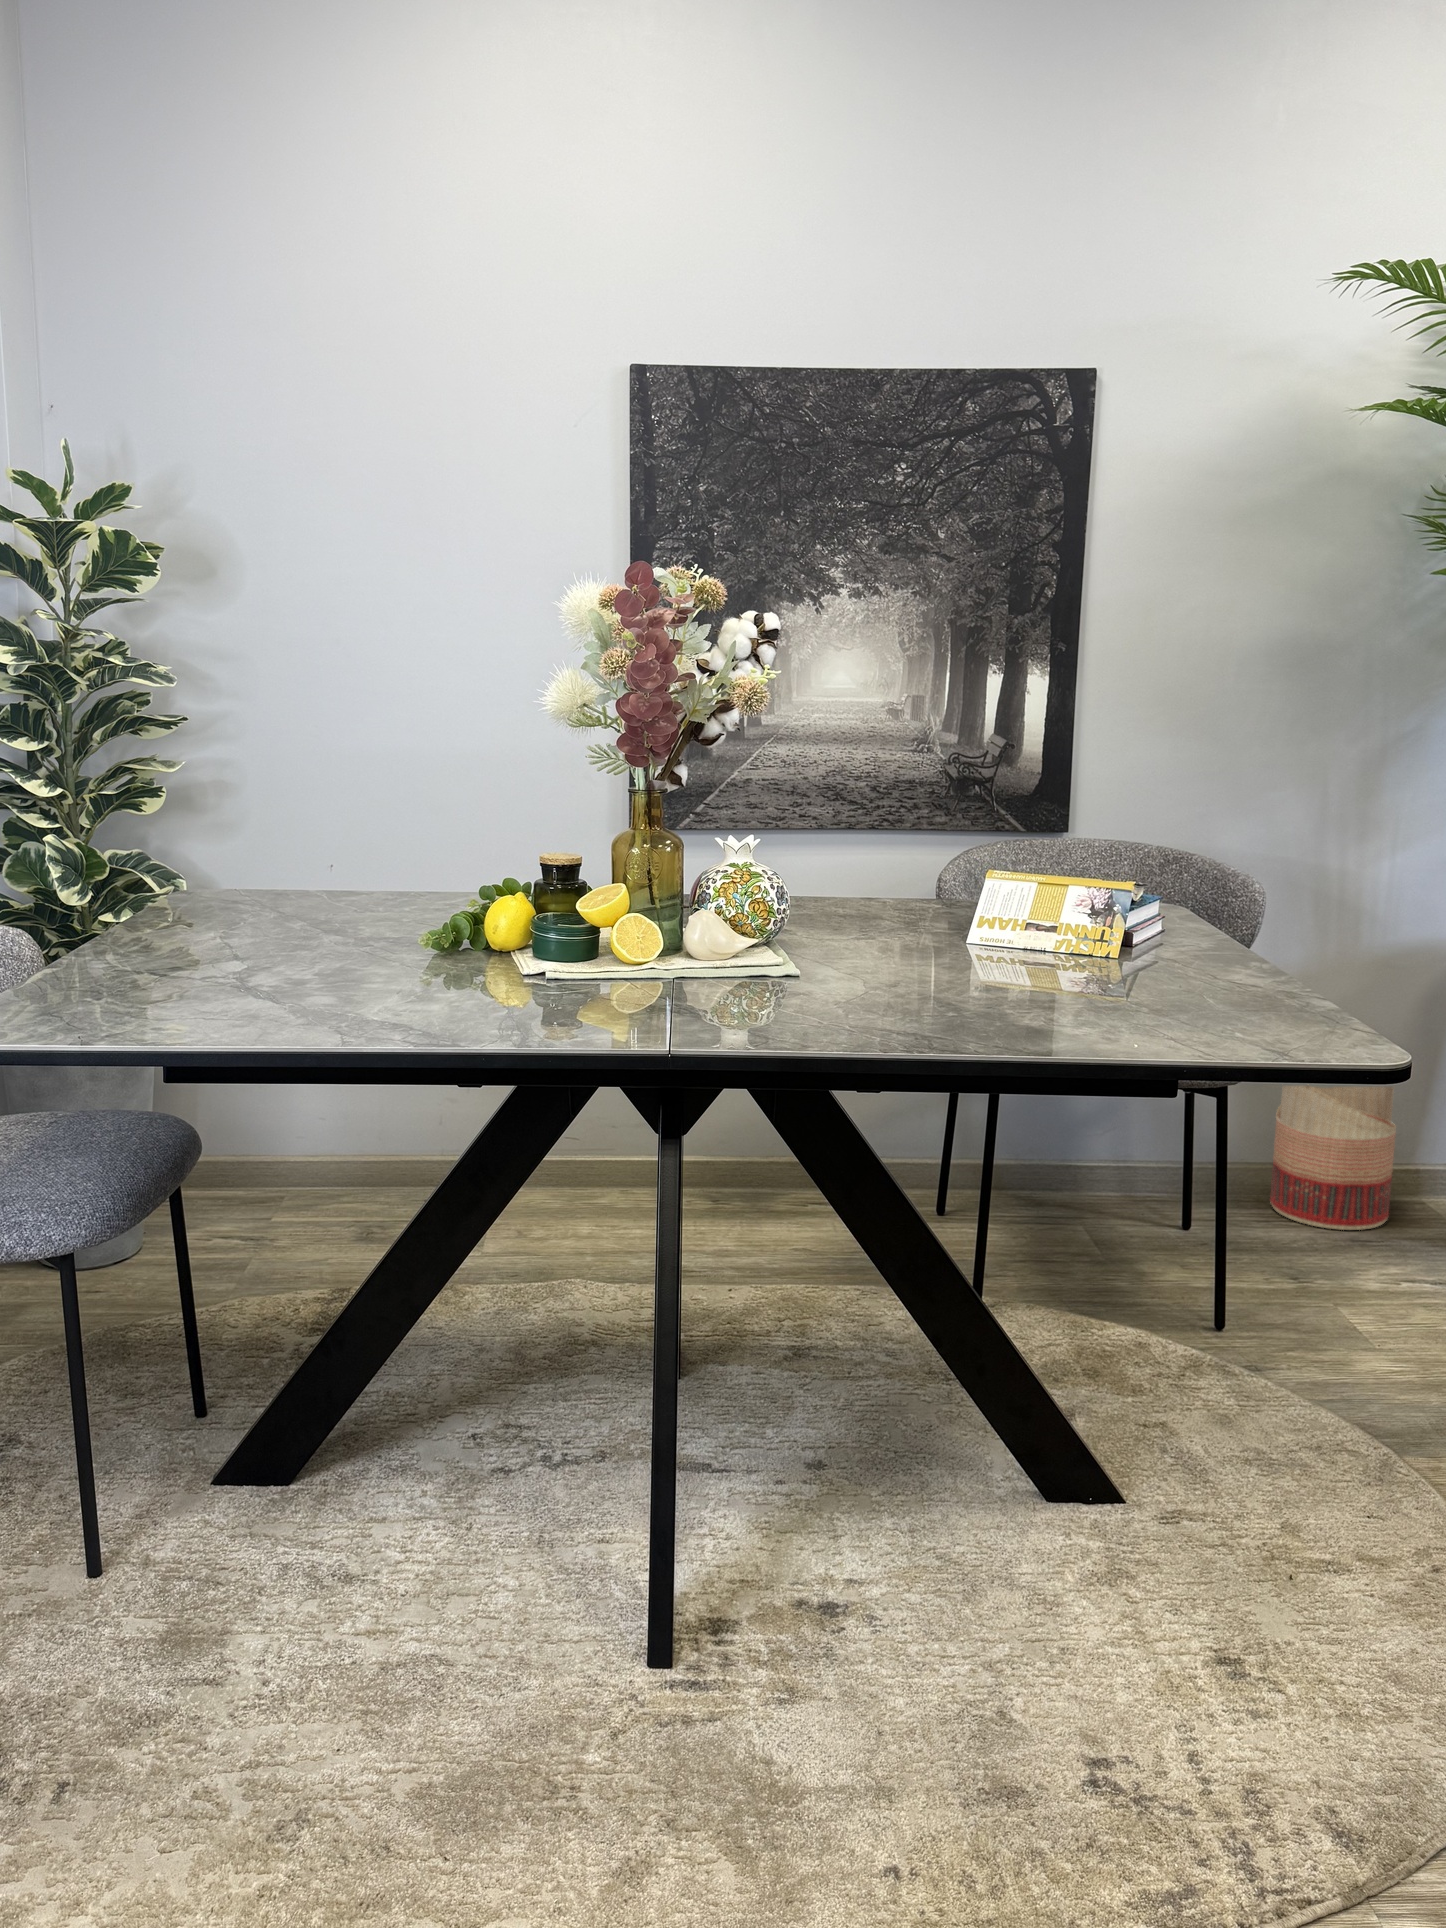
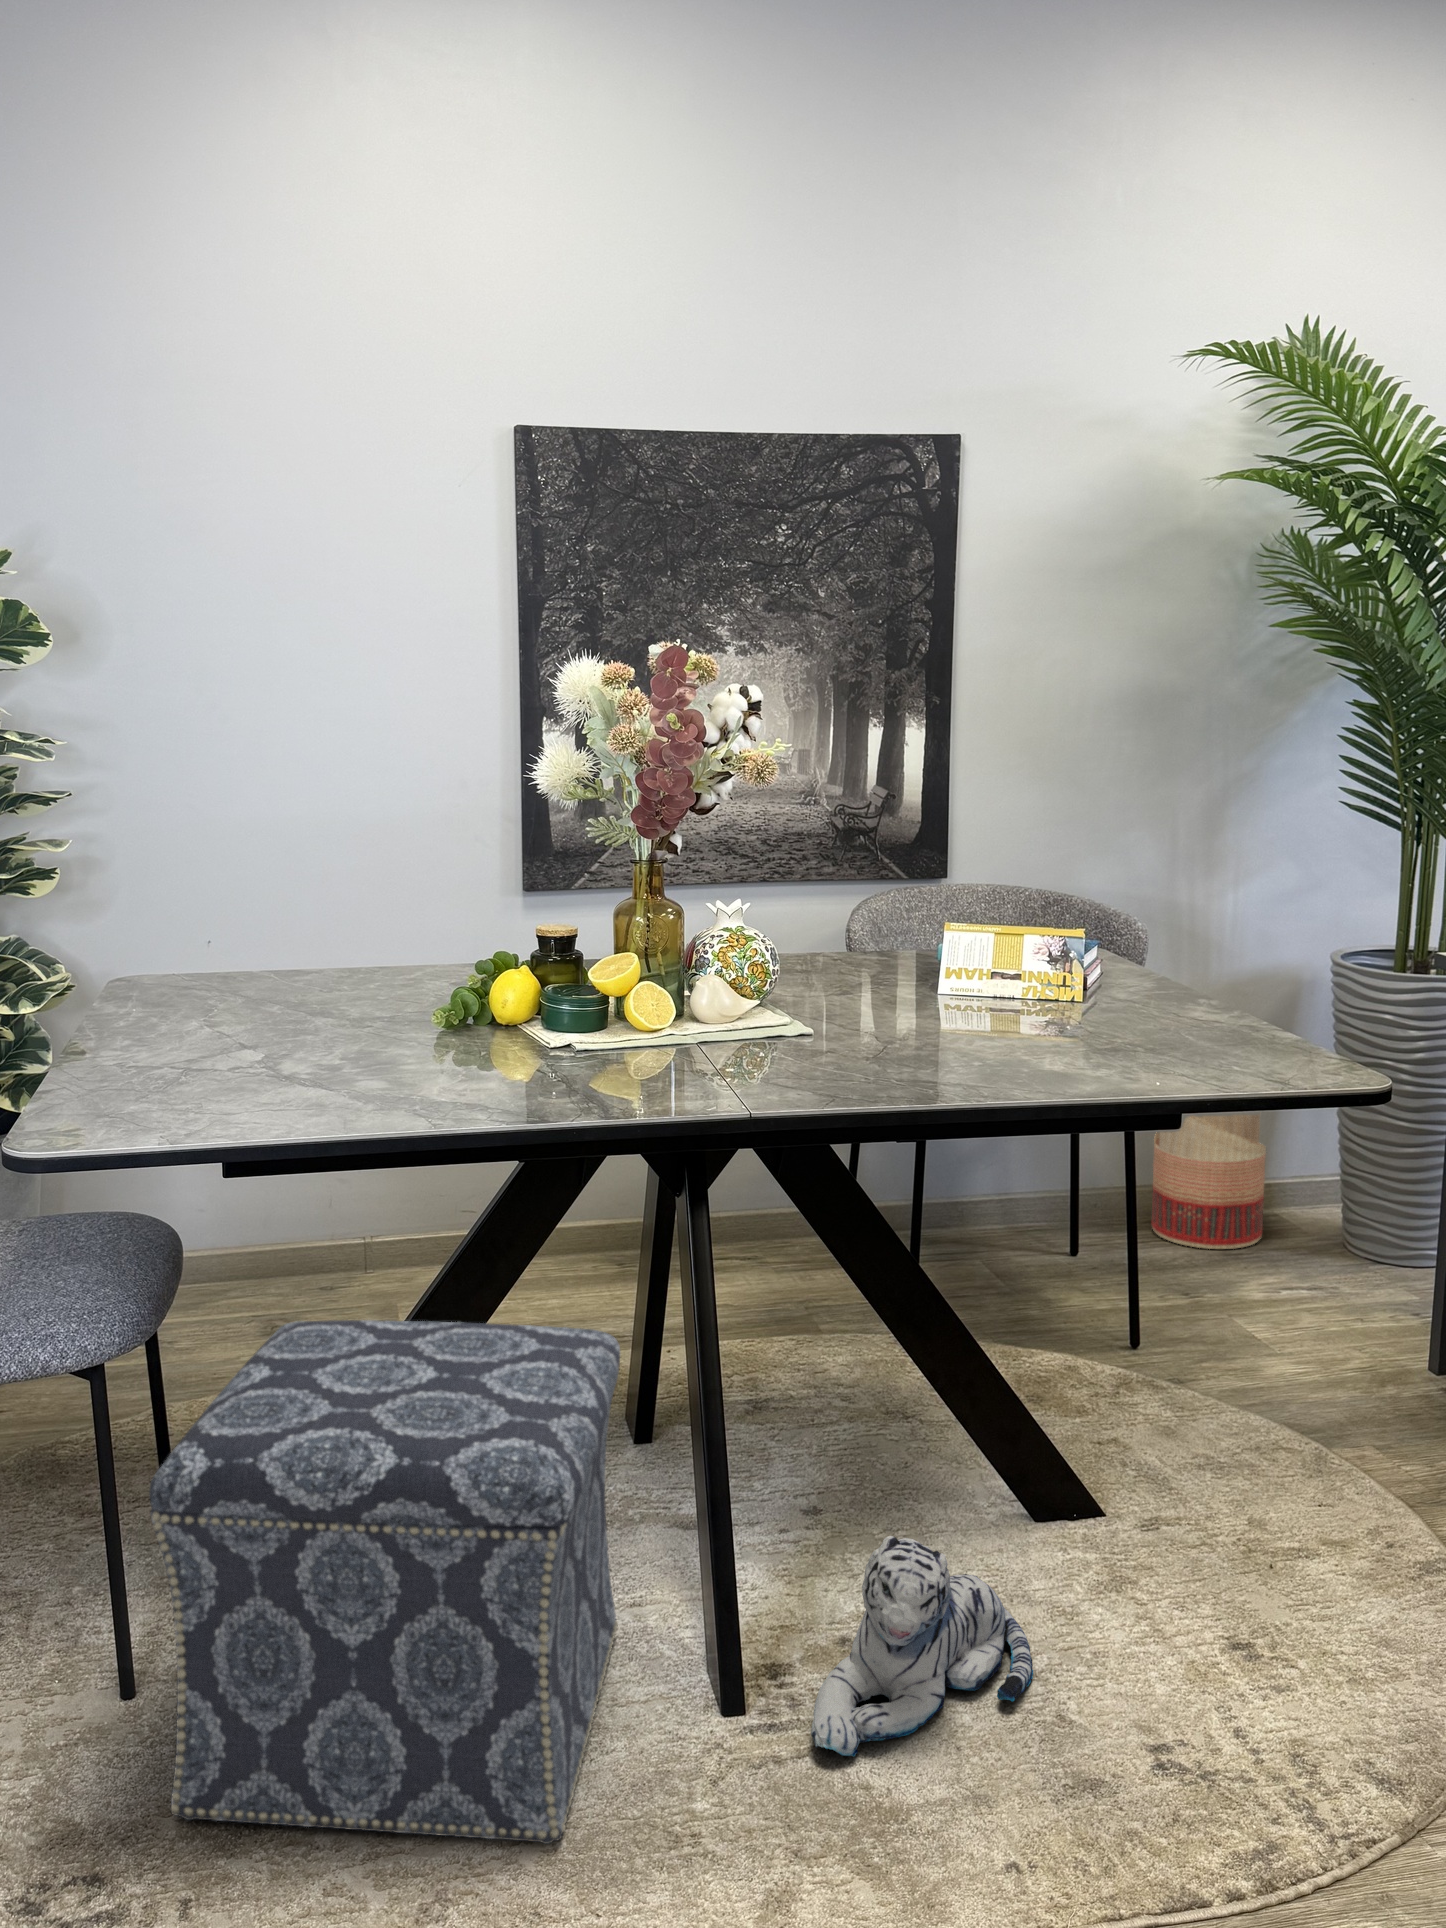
ottoman: none [55,1229,581,1778] -> present [149,1320,620,1844]
plush toy: none [726,1501,992,1727] -> present [811,1536,1033,1756]

